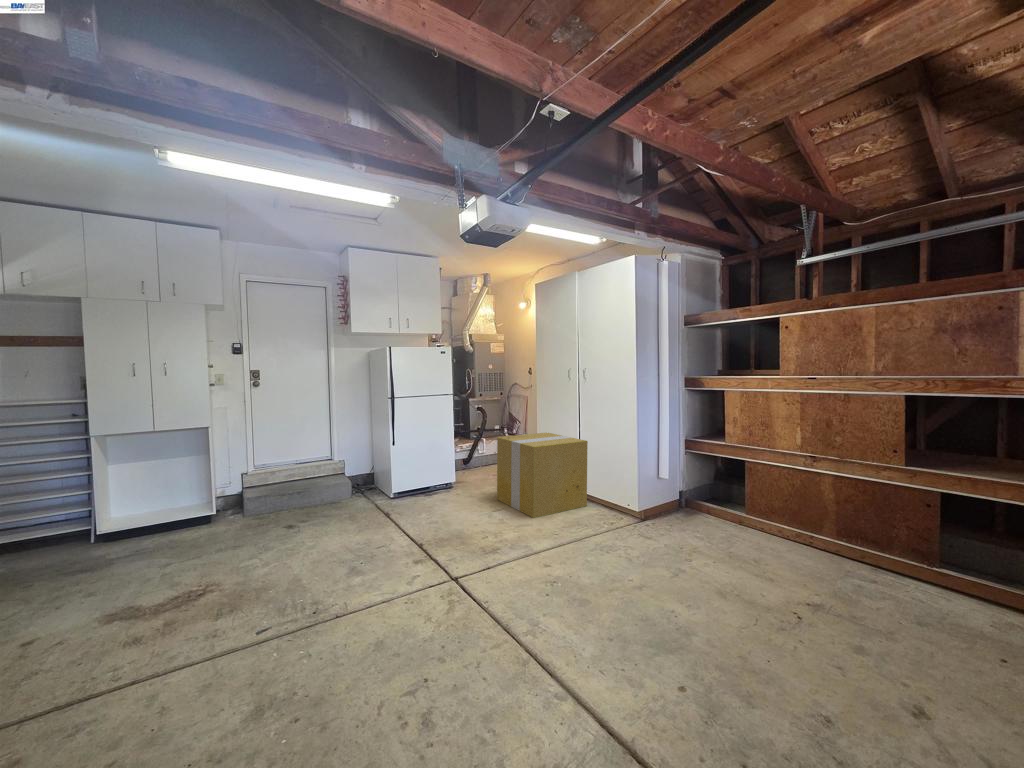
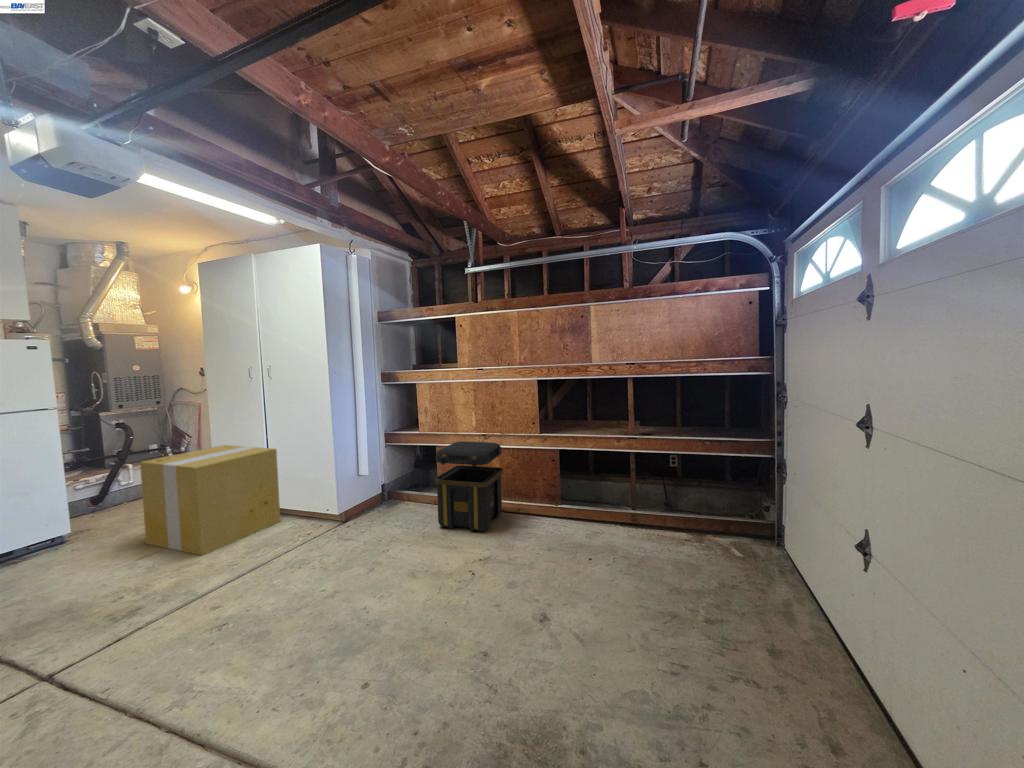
toolbox: none [746,460,840,571] -> present [435,441,503,531]

